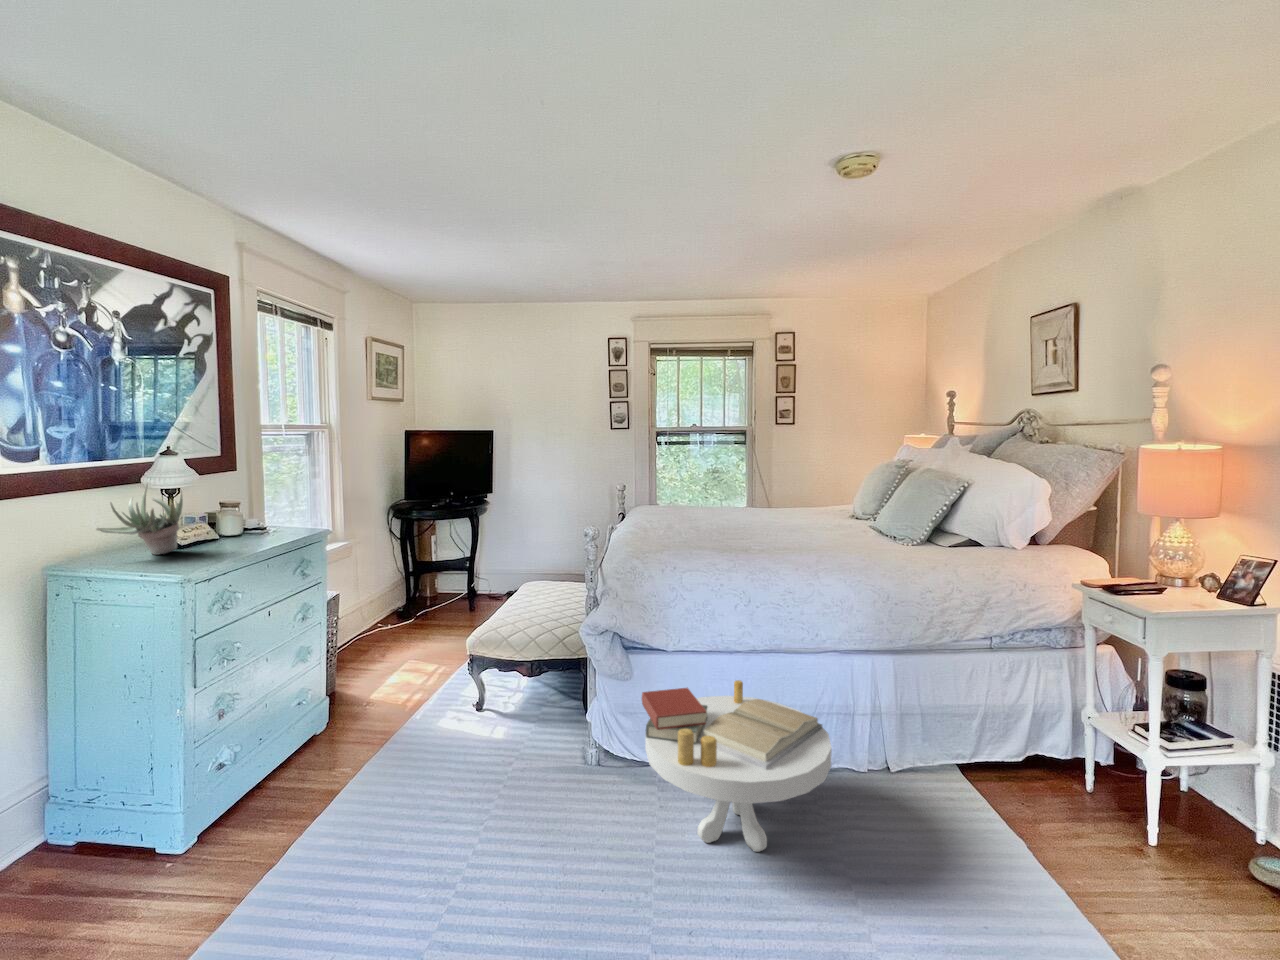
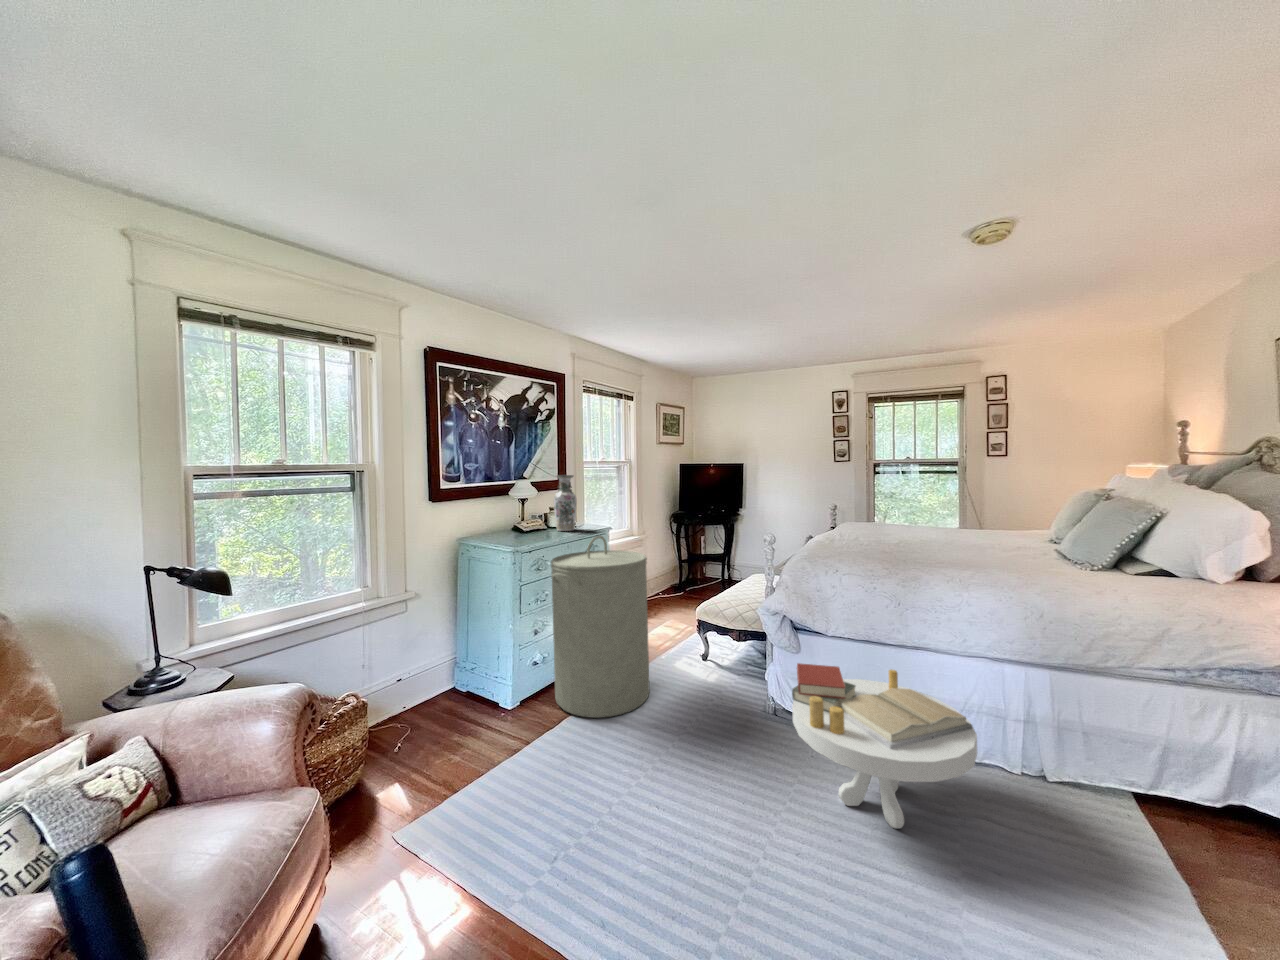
vase: none [234,450,277,542] -> present [554,475,577,531]
succulent plant: present [96,484,183,555] -> none [483,493,525,534]
laundry hamper: none [253,548,421,830] -> present [551,536,650,718]

